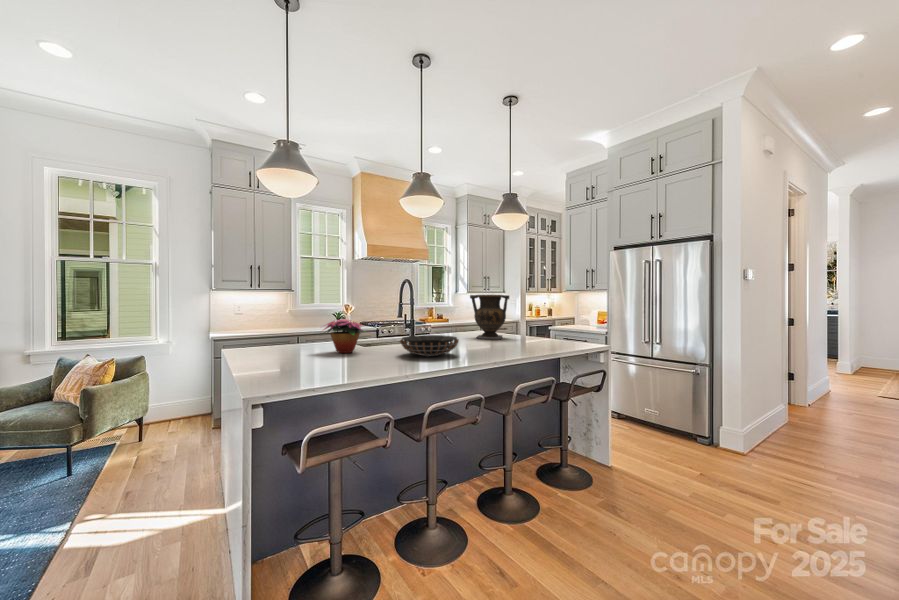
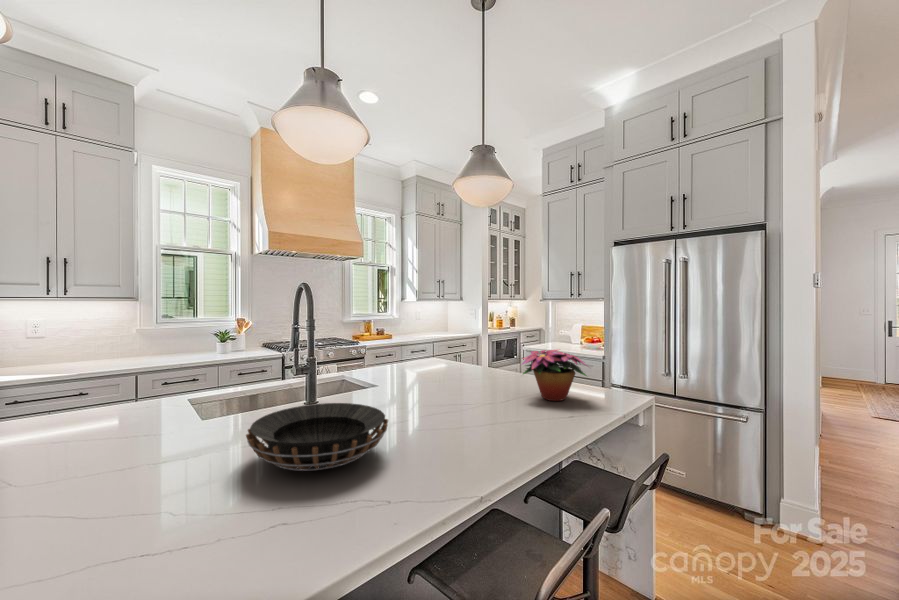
vase: present [470,295,509,339] -> none [416,310,480,384]
flower arrangement: present [324,319,364,353] -> present [522,349,587,401]

